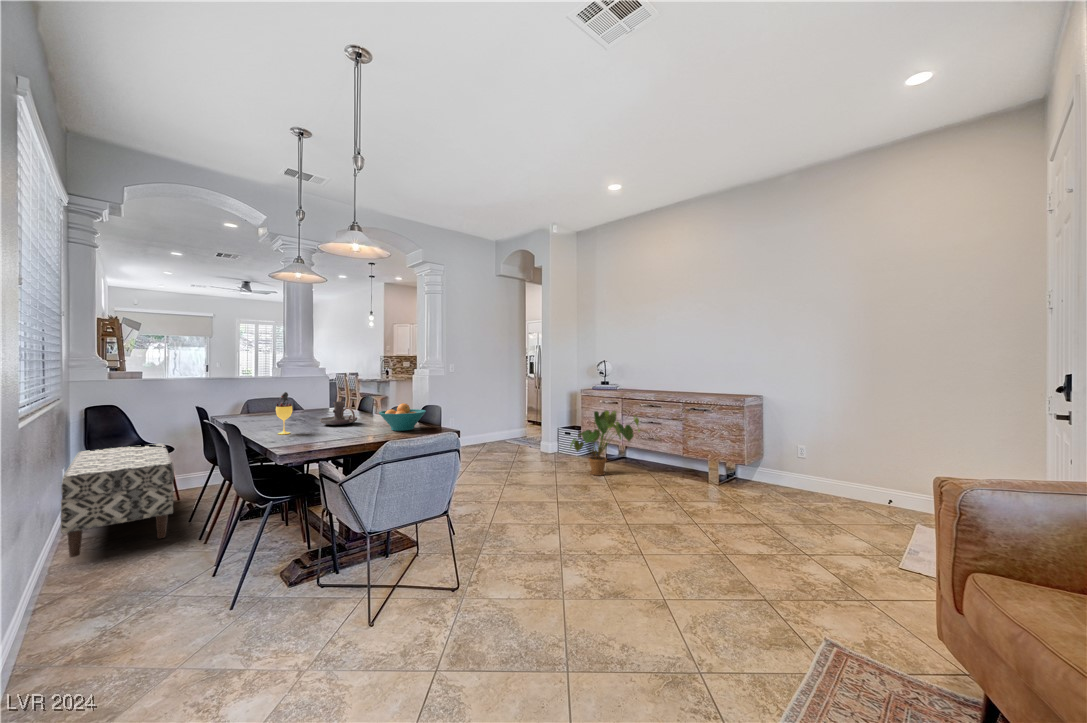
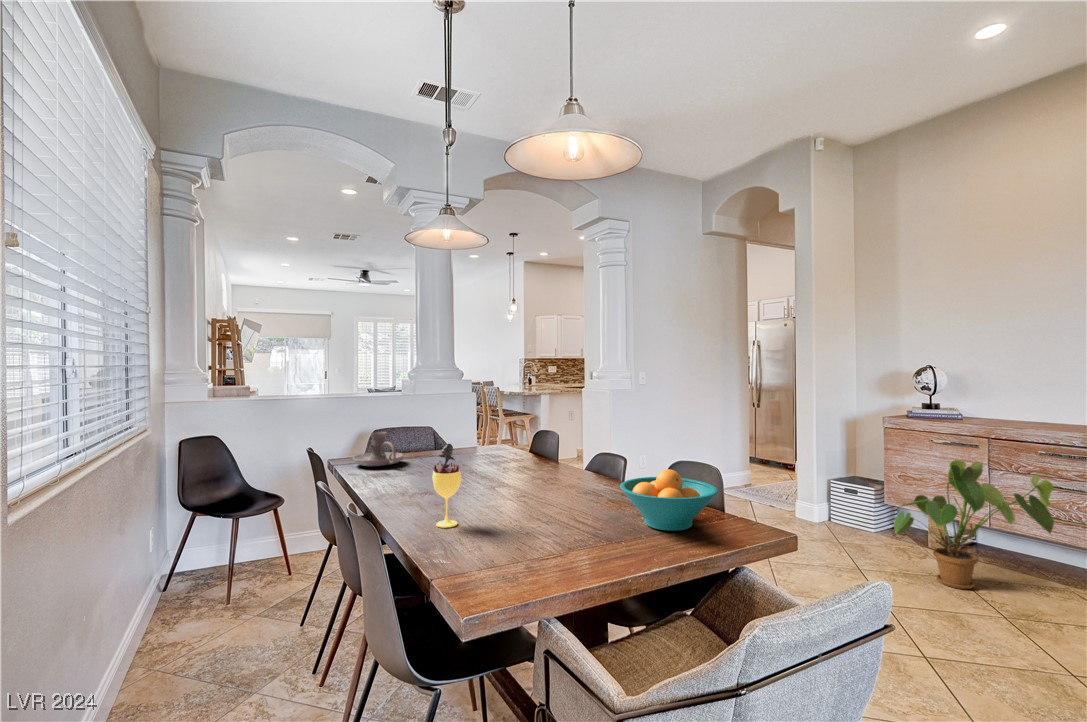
candle holder: present [320,401,357,425] -> present [353,432,404,466]
bench: present [61,444,174,557] -> none [122,493,276,697]

